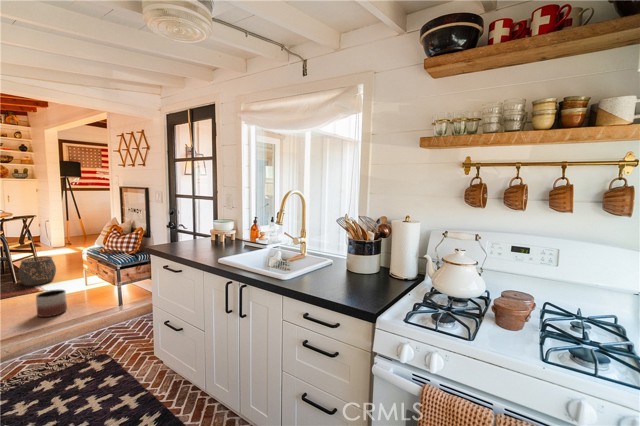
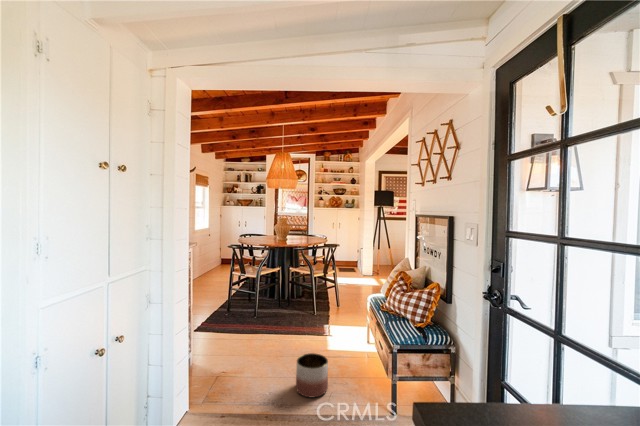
woven basket: present [18,256,56,286] -> none [314,292,346,327]

